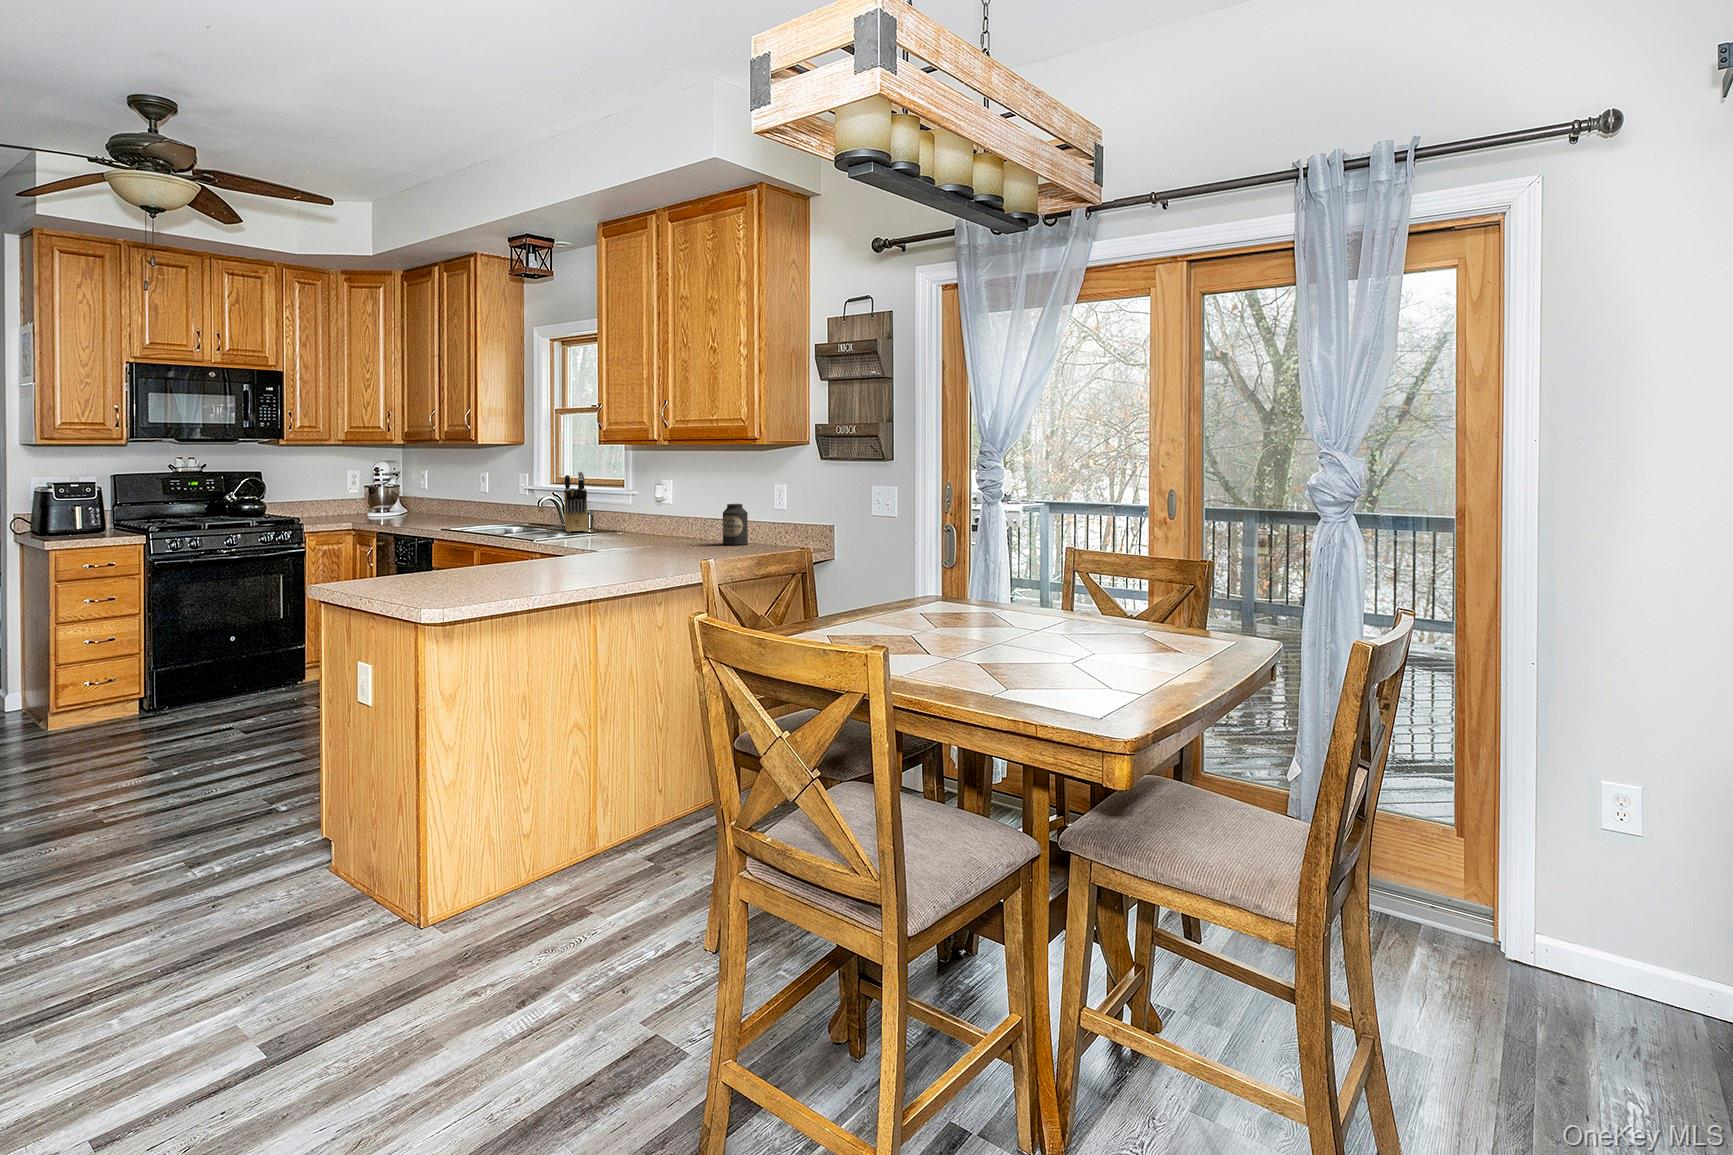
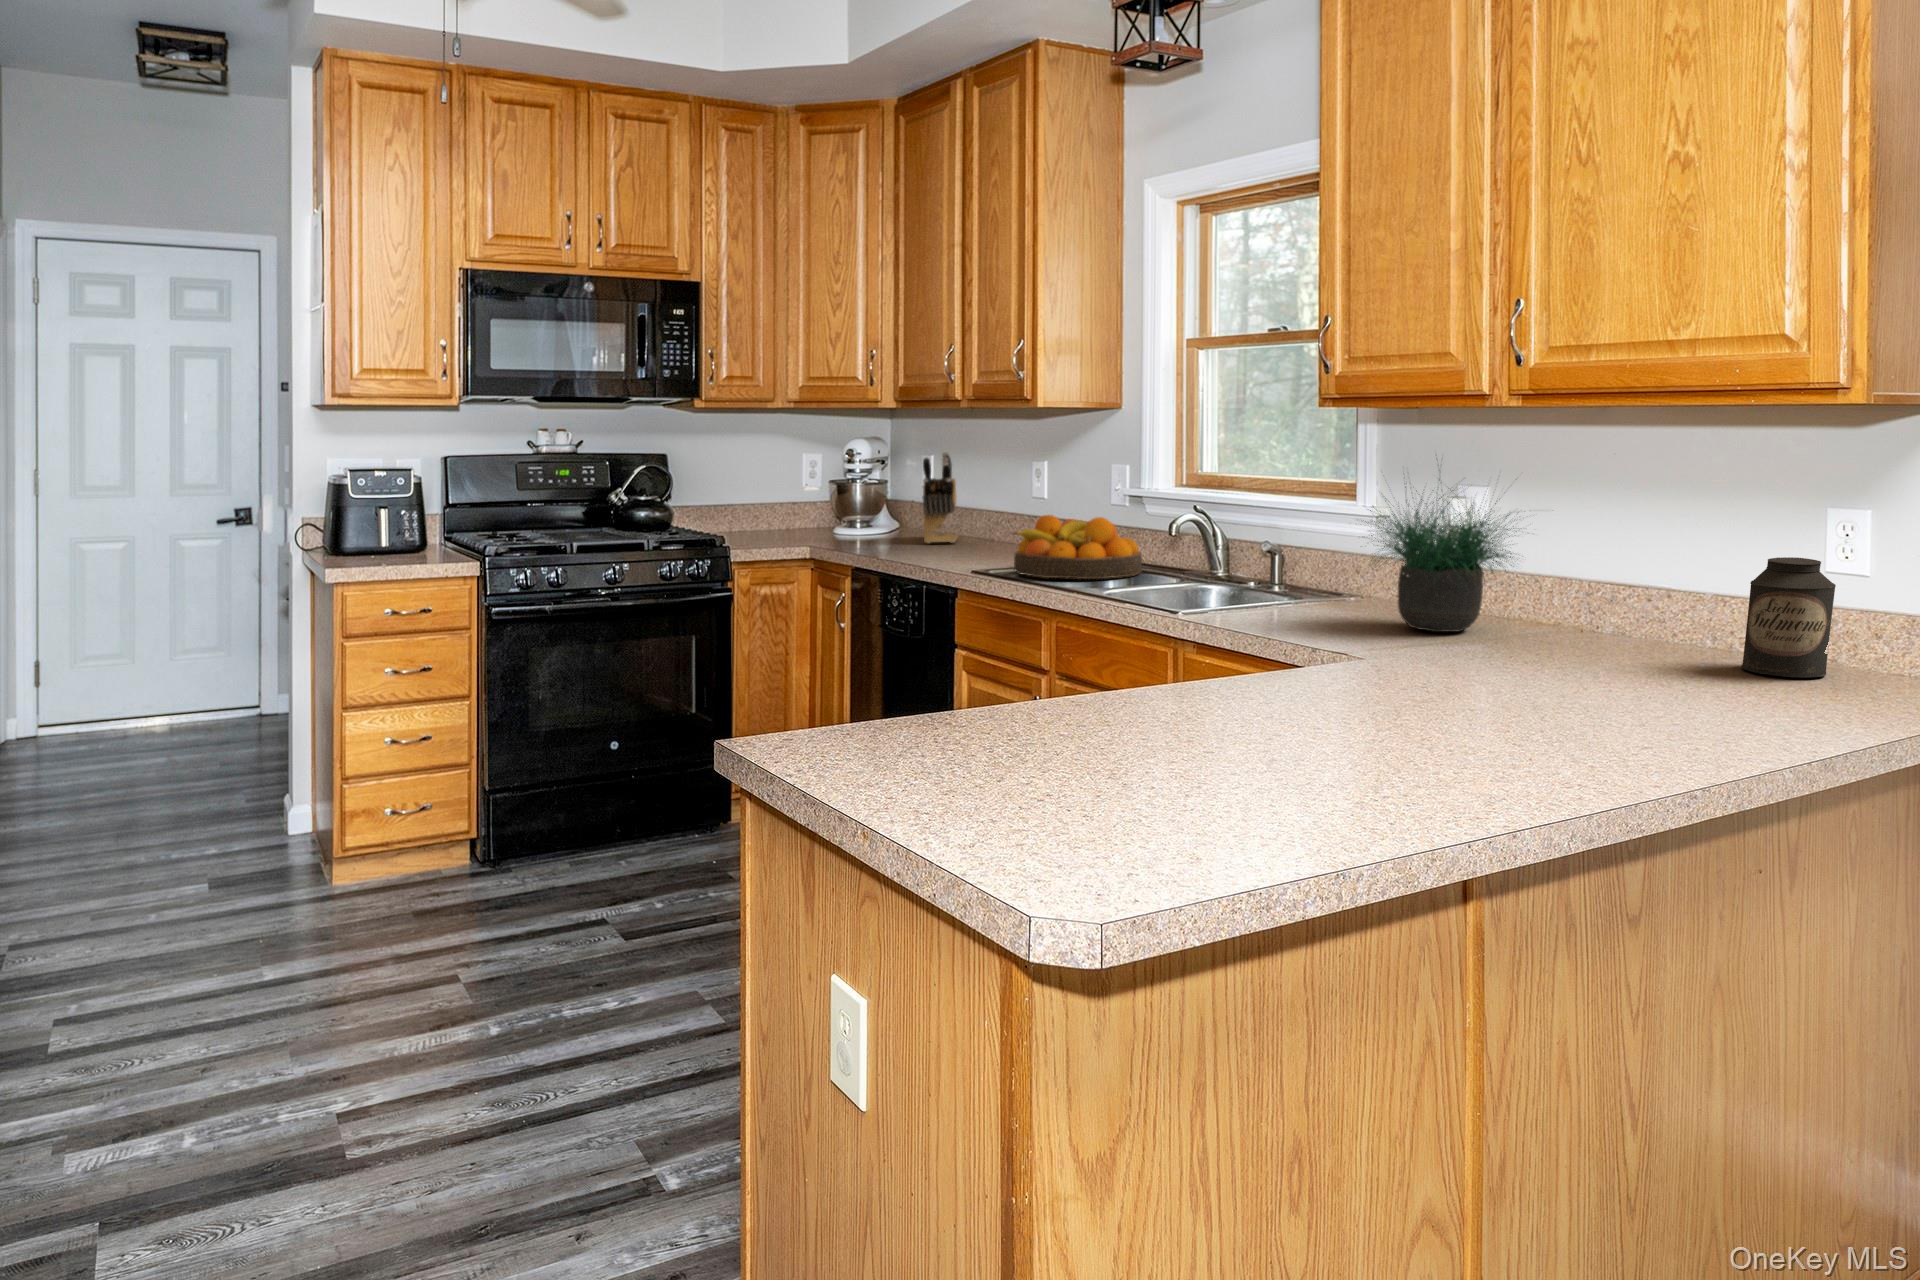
potted plant: none [597,465,677,539] -> present [1365,470,1517,632]
knife block: present [564,472,588,532] -> present [923,452,958,543]
fruit bowl: none [465,499,536,529] -> present [1014,515,1142,579]

